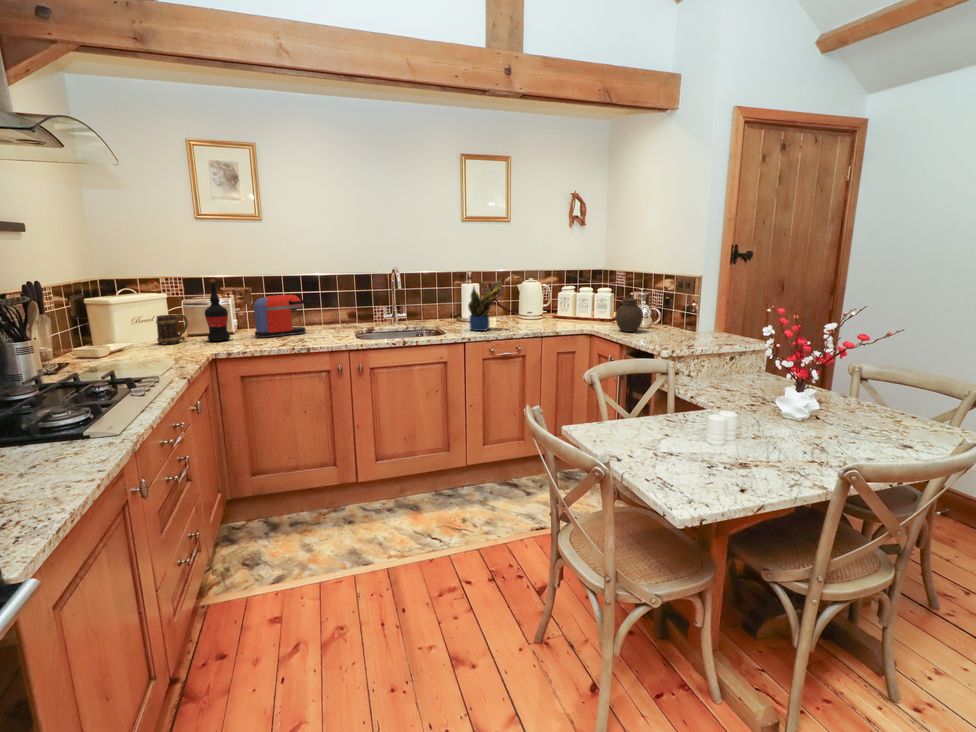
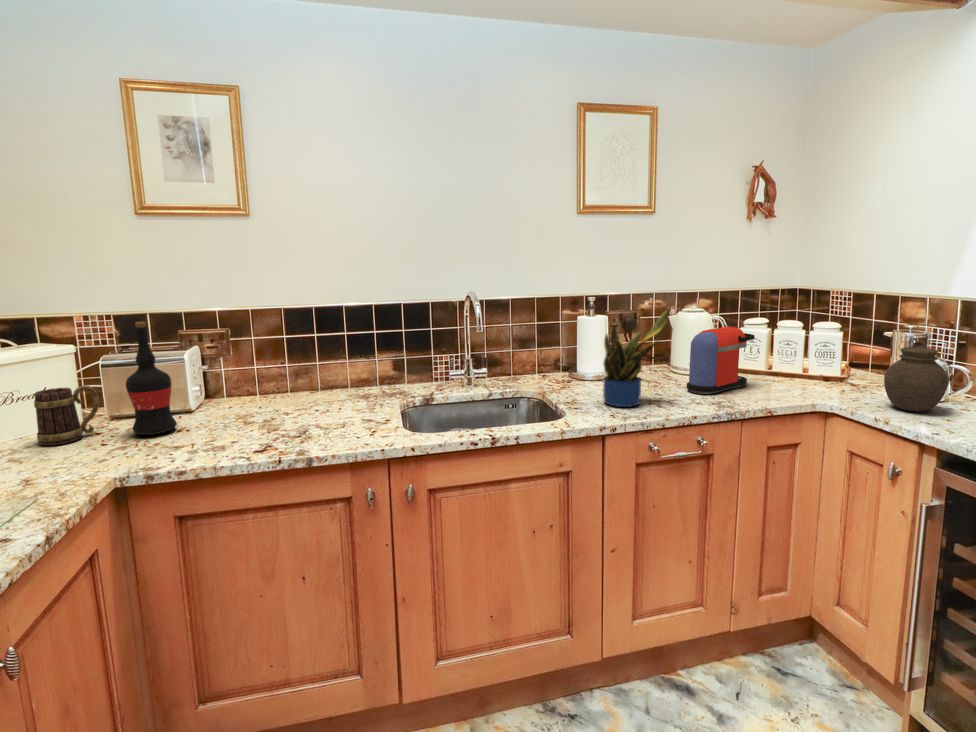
coffee maker: present [254,295,310,337] -> present [687,326,755,394]

